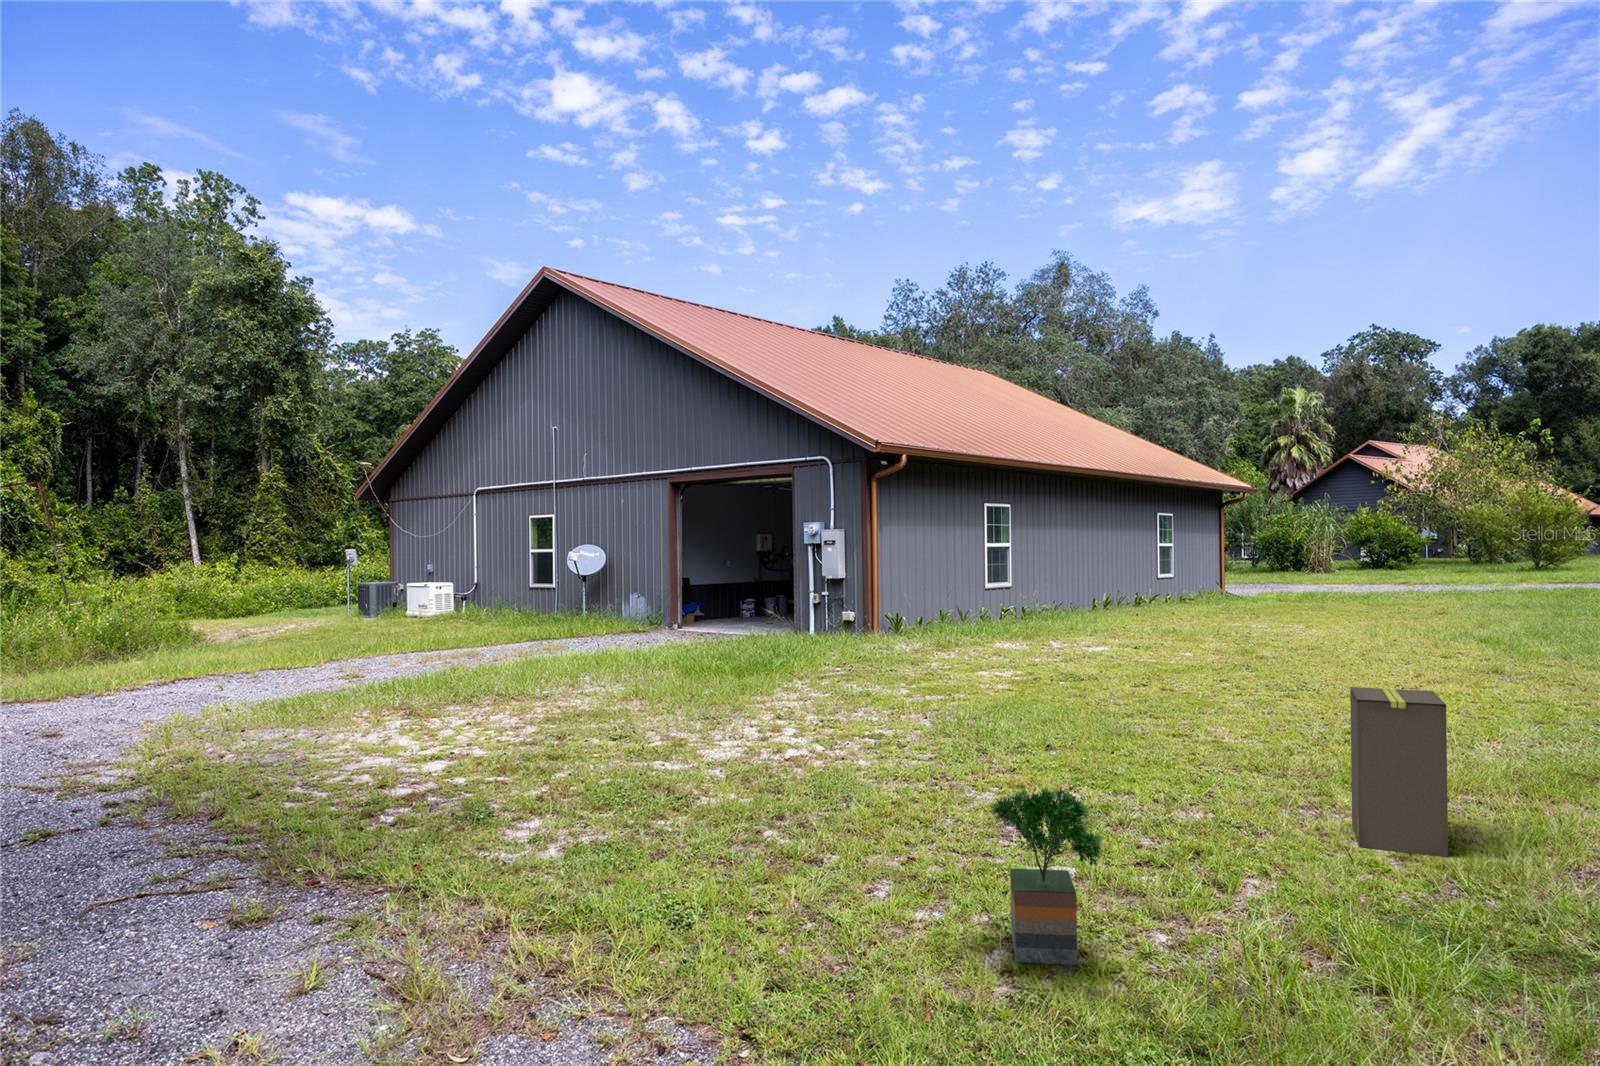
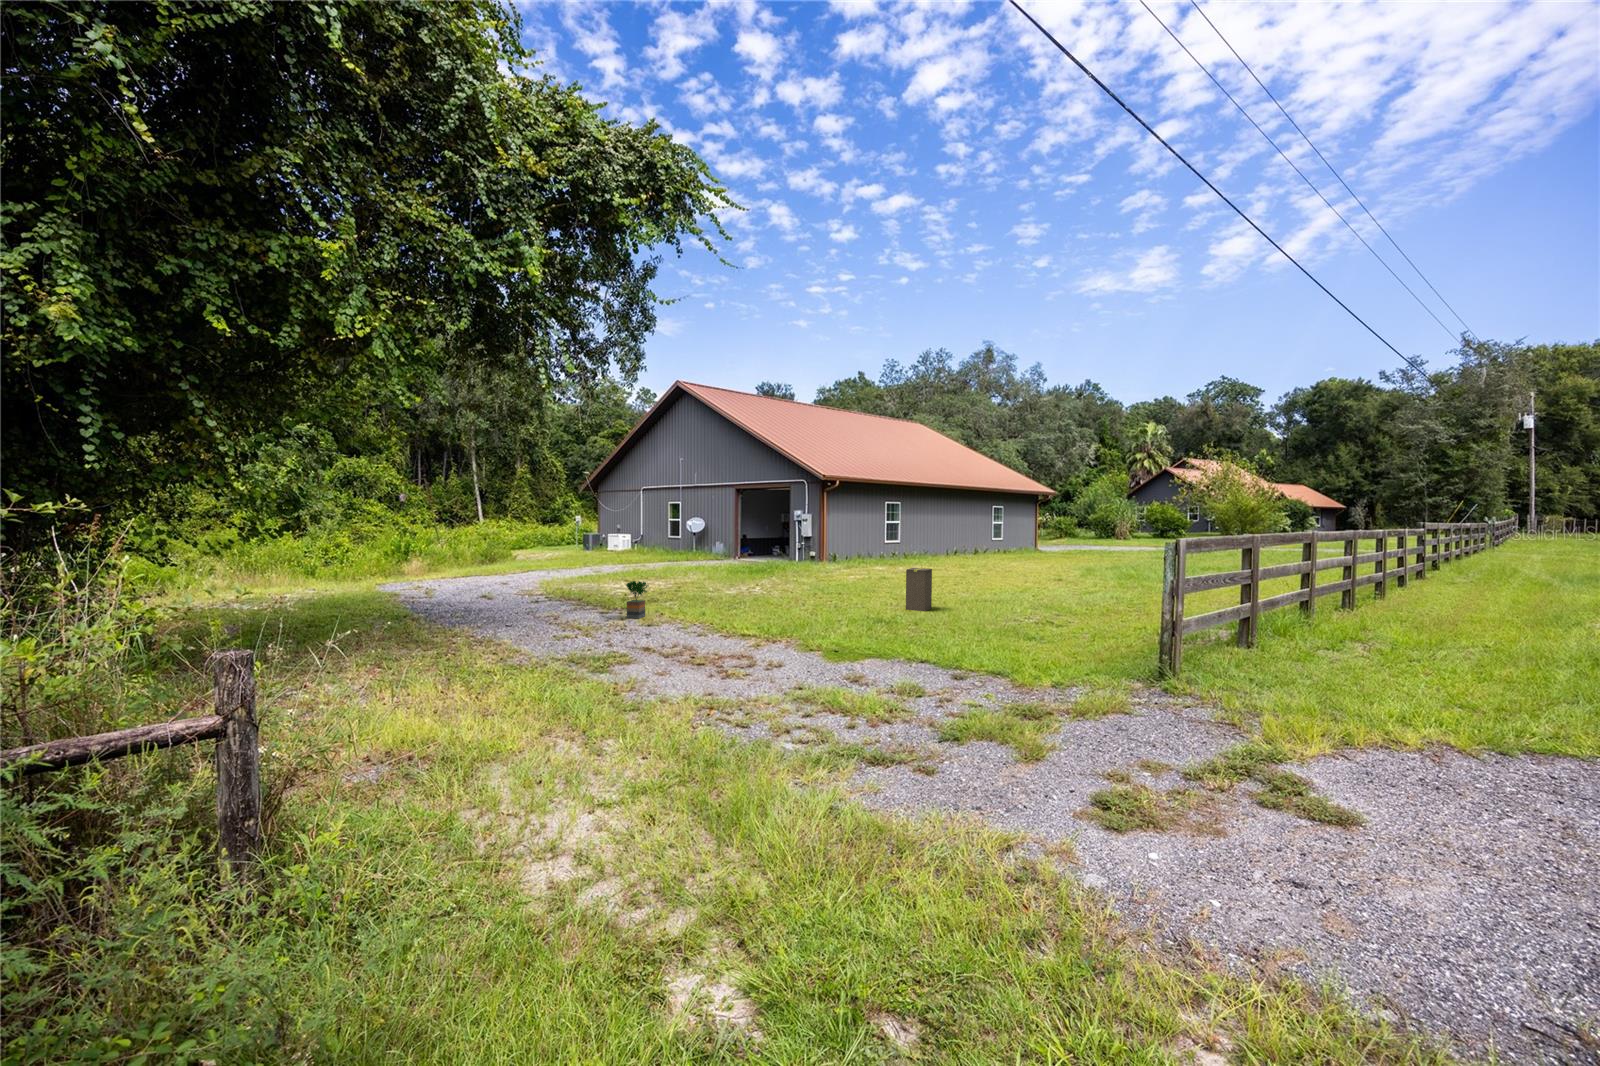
potted tree: present [990,788,1102,965] -> present [626,581,649,619]

